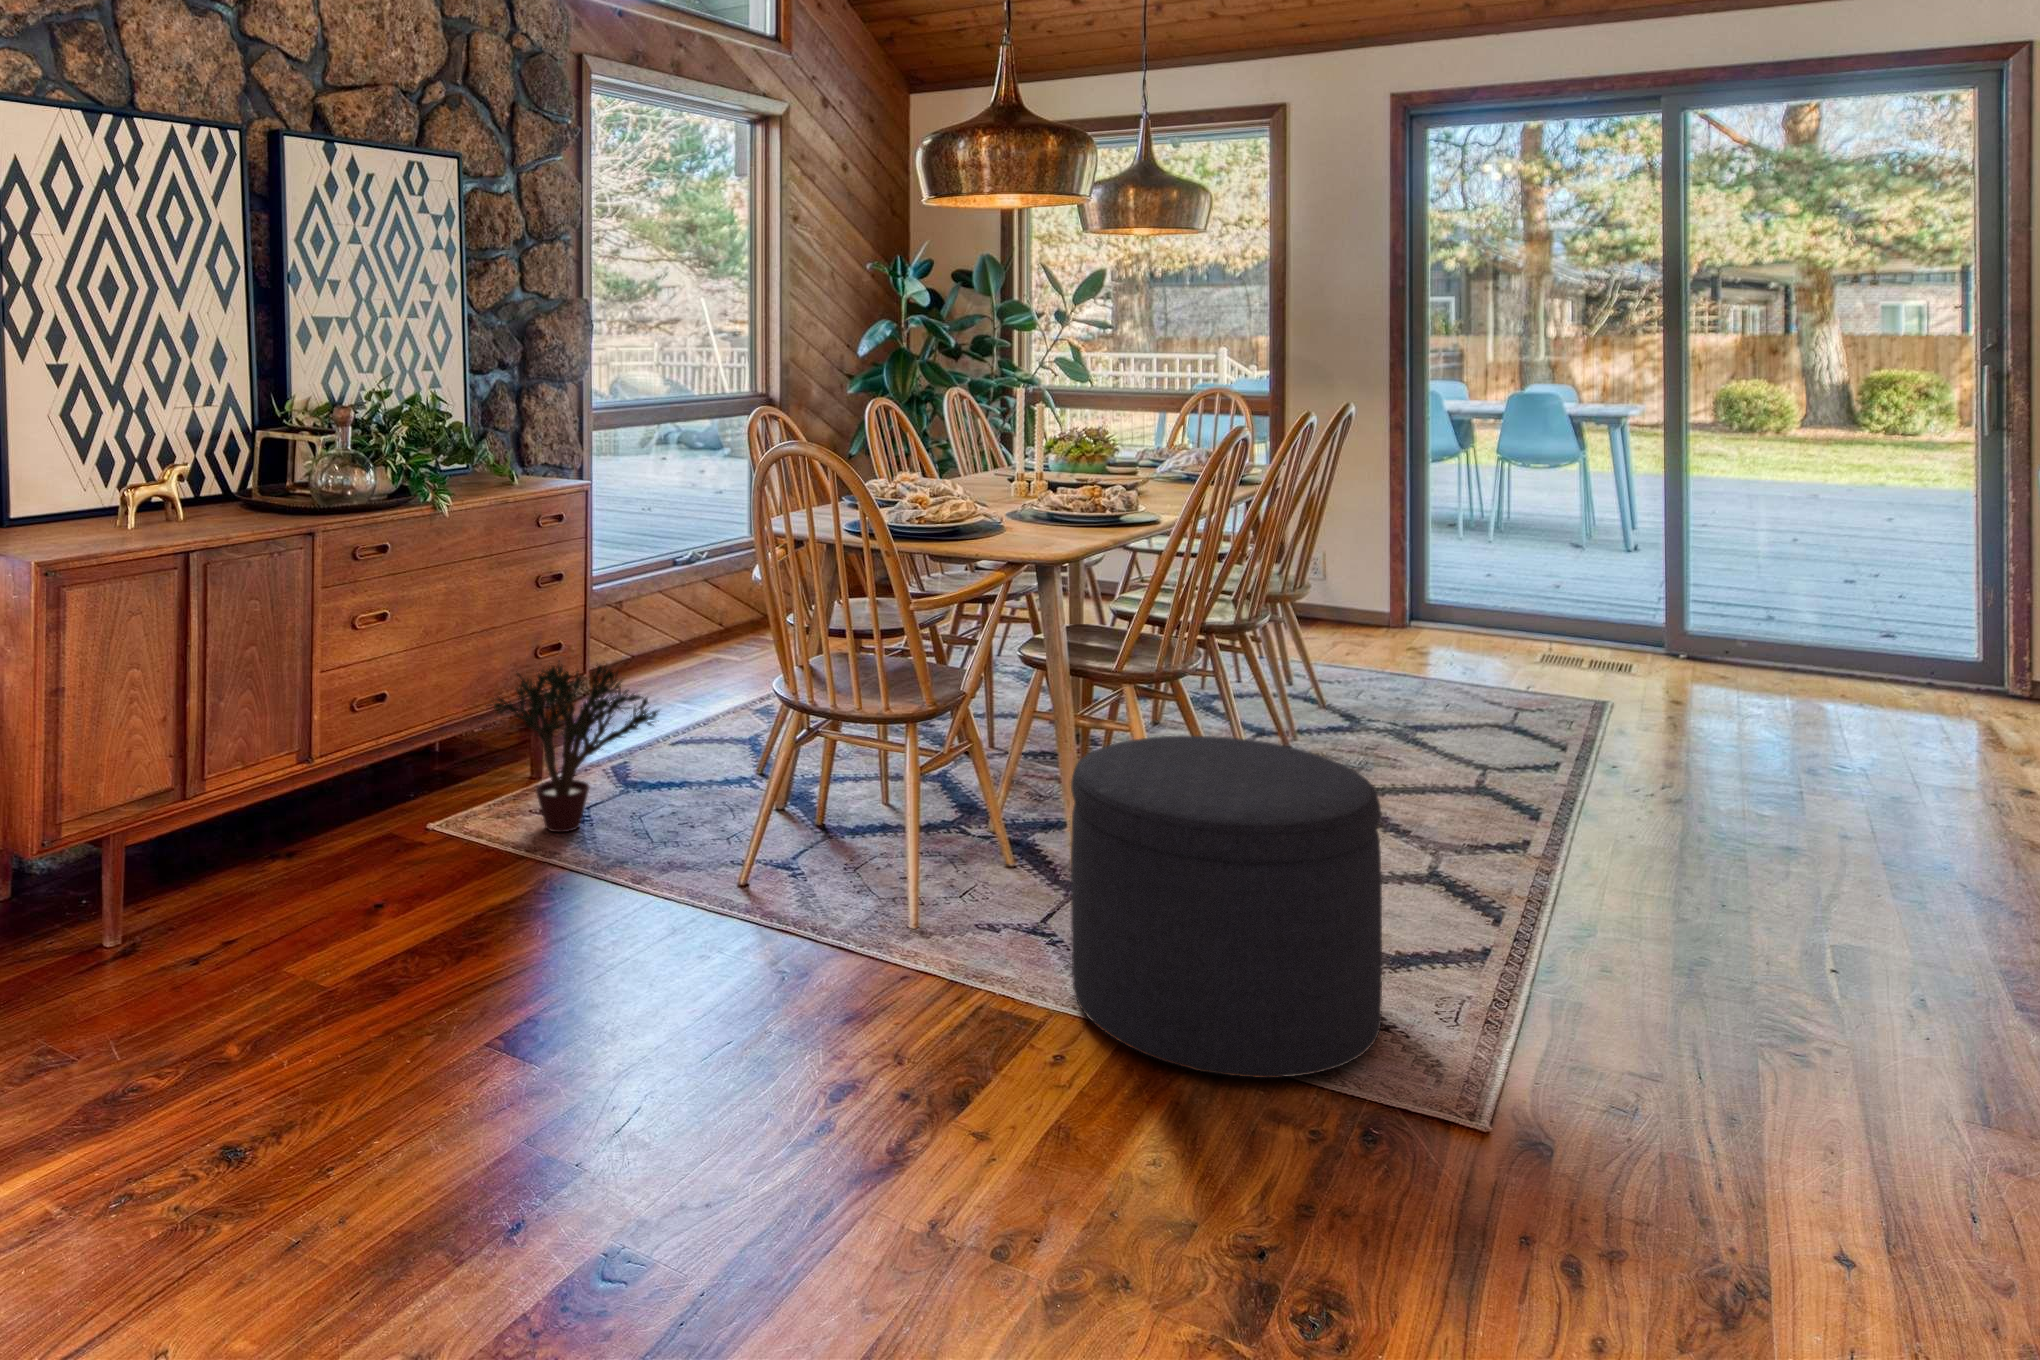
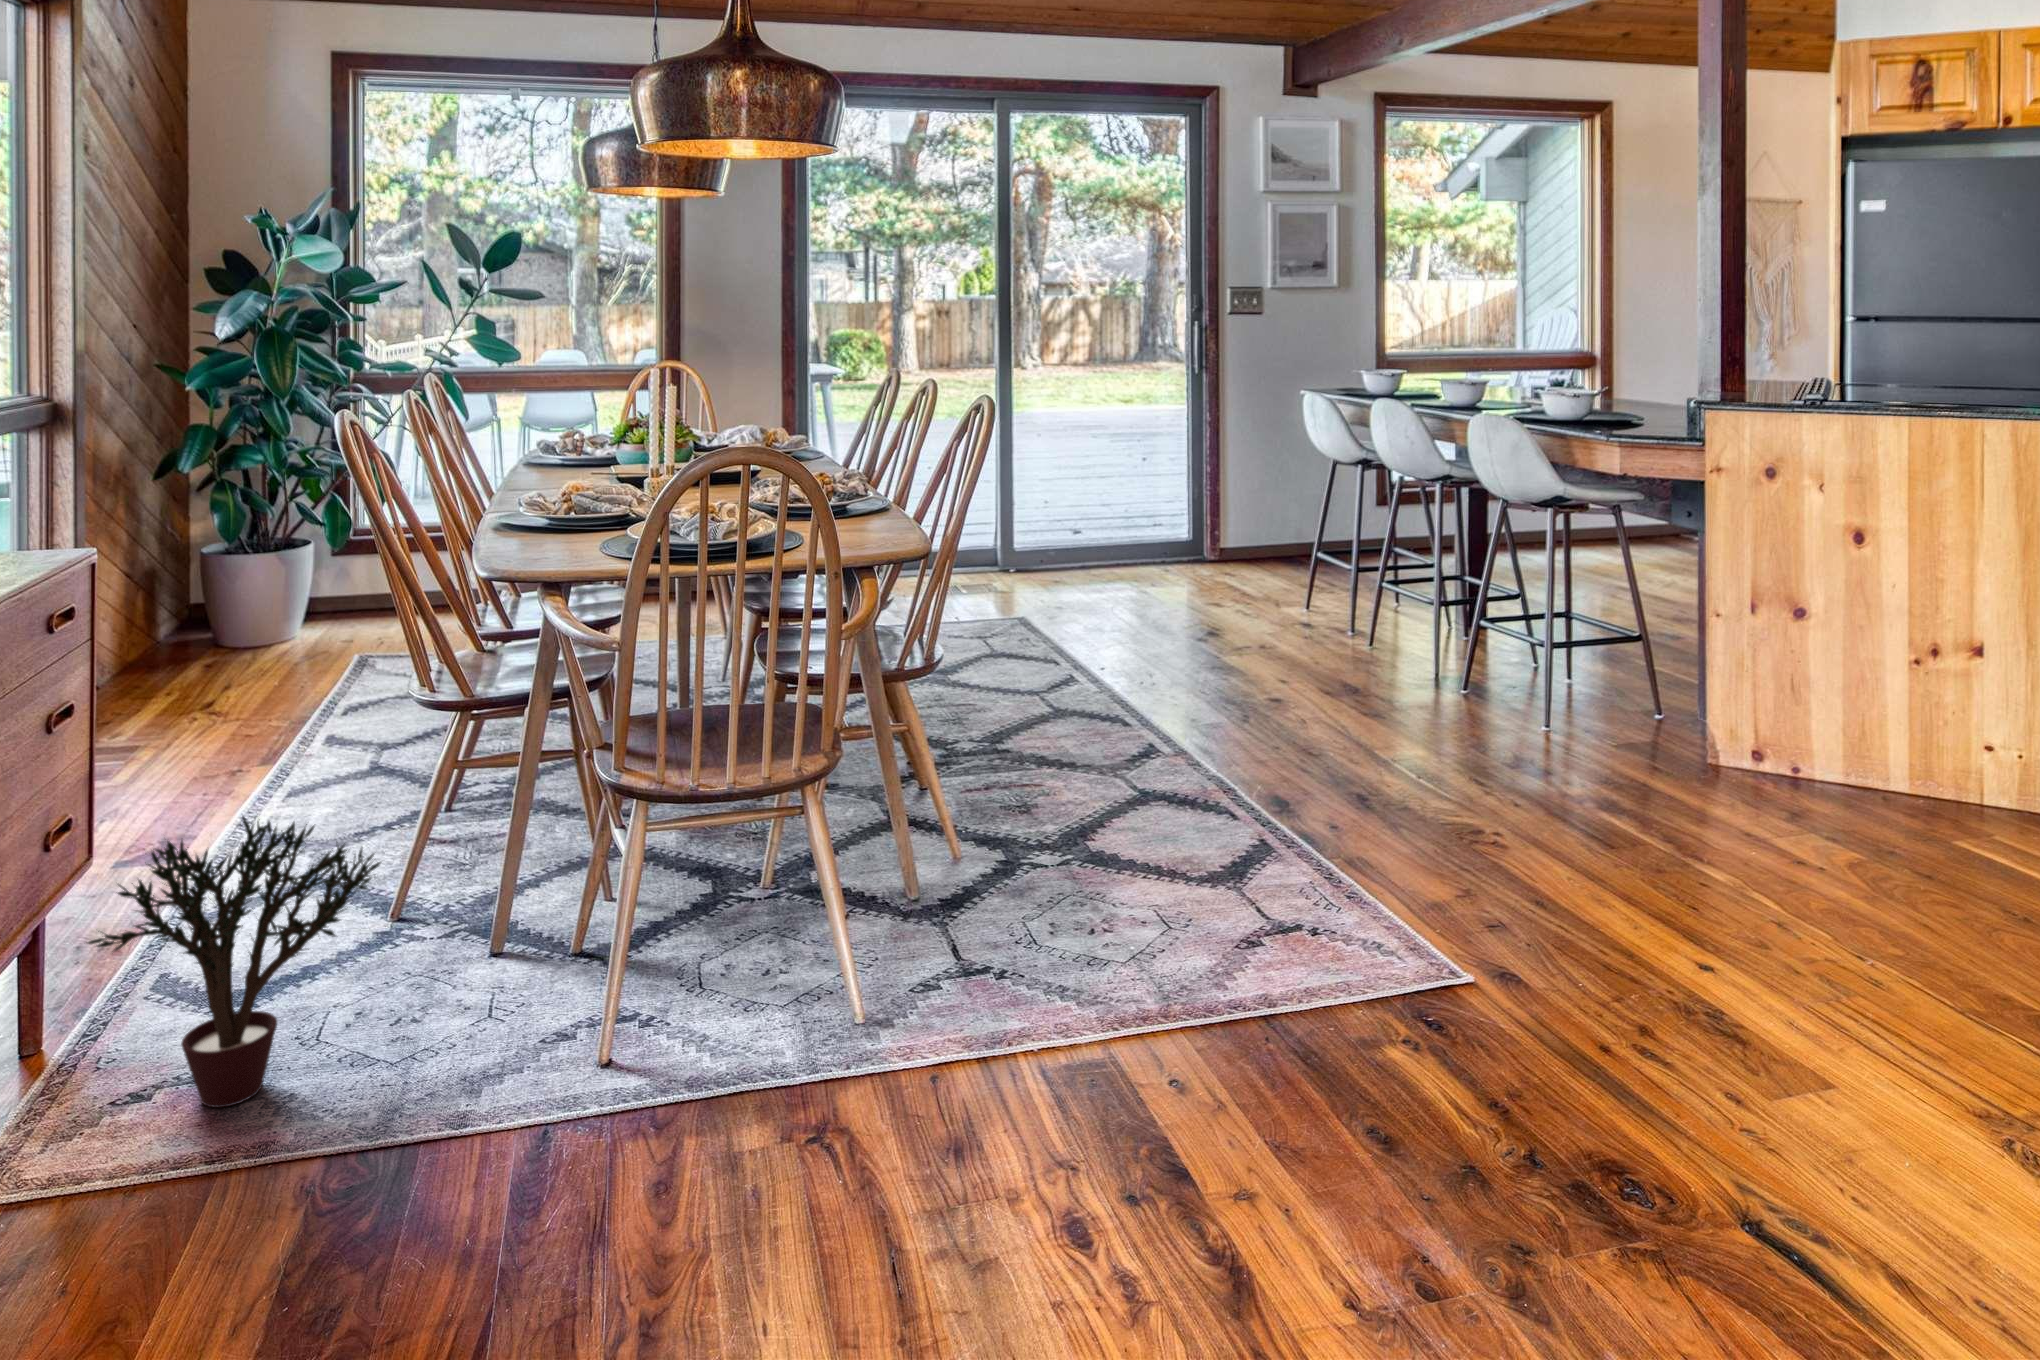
ottoman: present [1071,736,1382,1078] -> none [1069,697,1366,1031]

